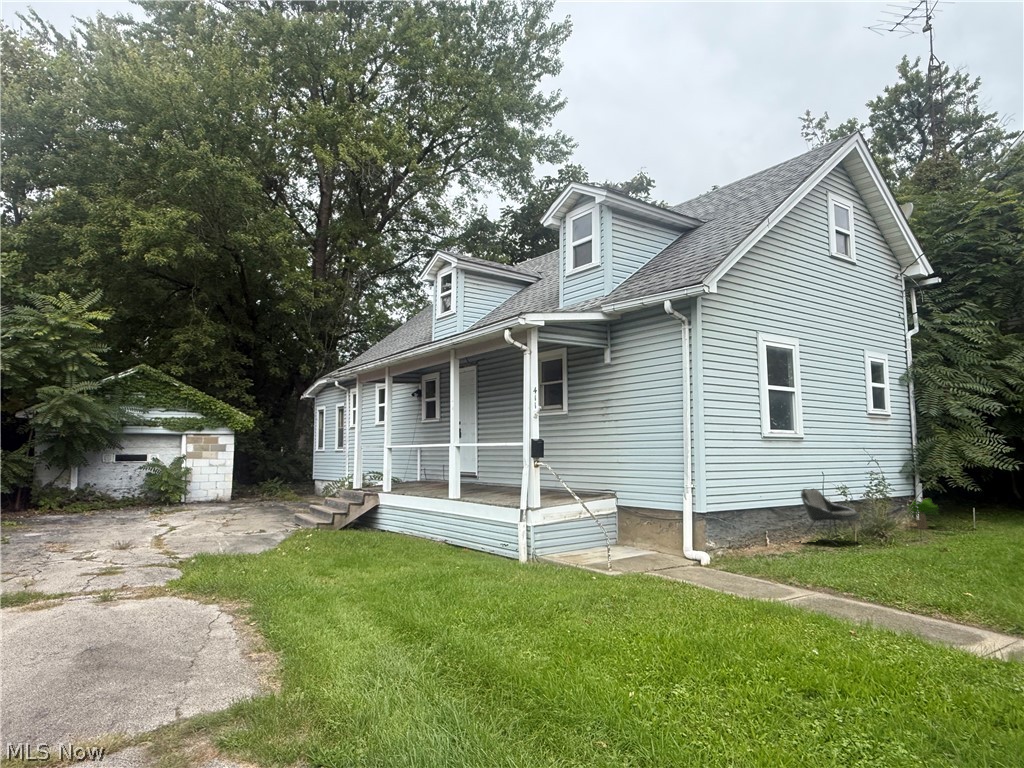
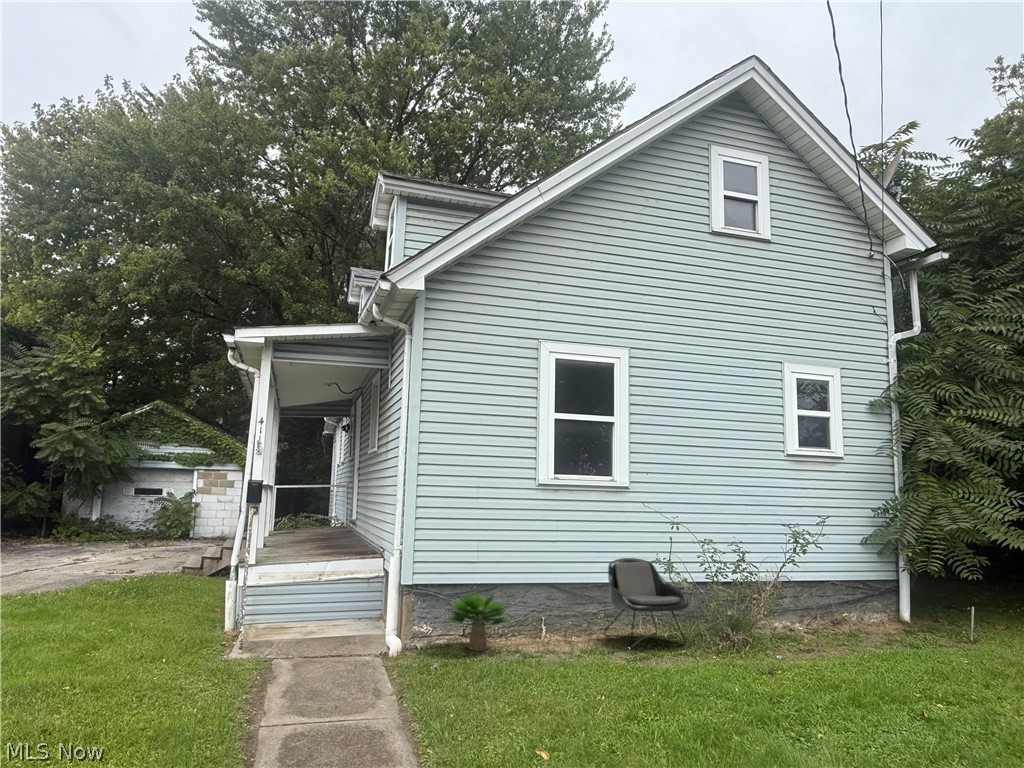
potted plant: present [908,500,938,529] -> present [448,595,509,651]

